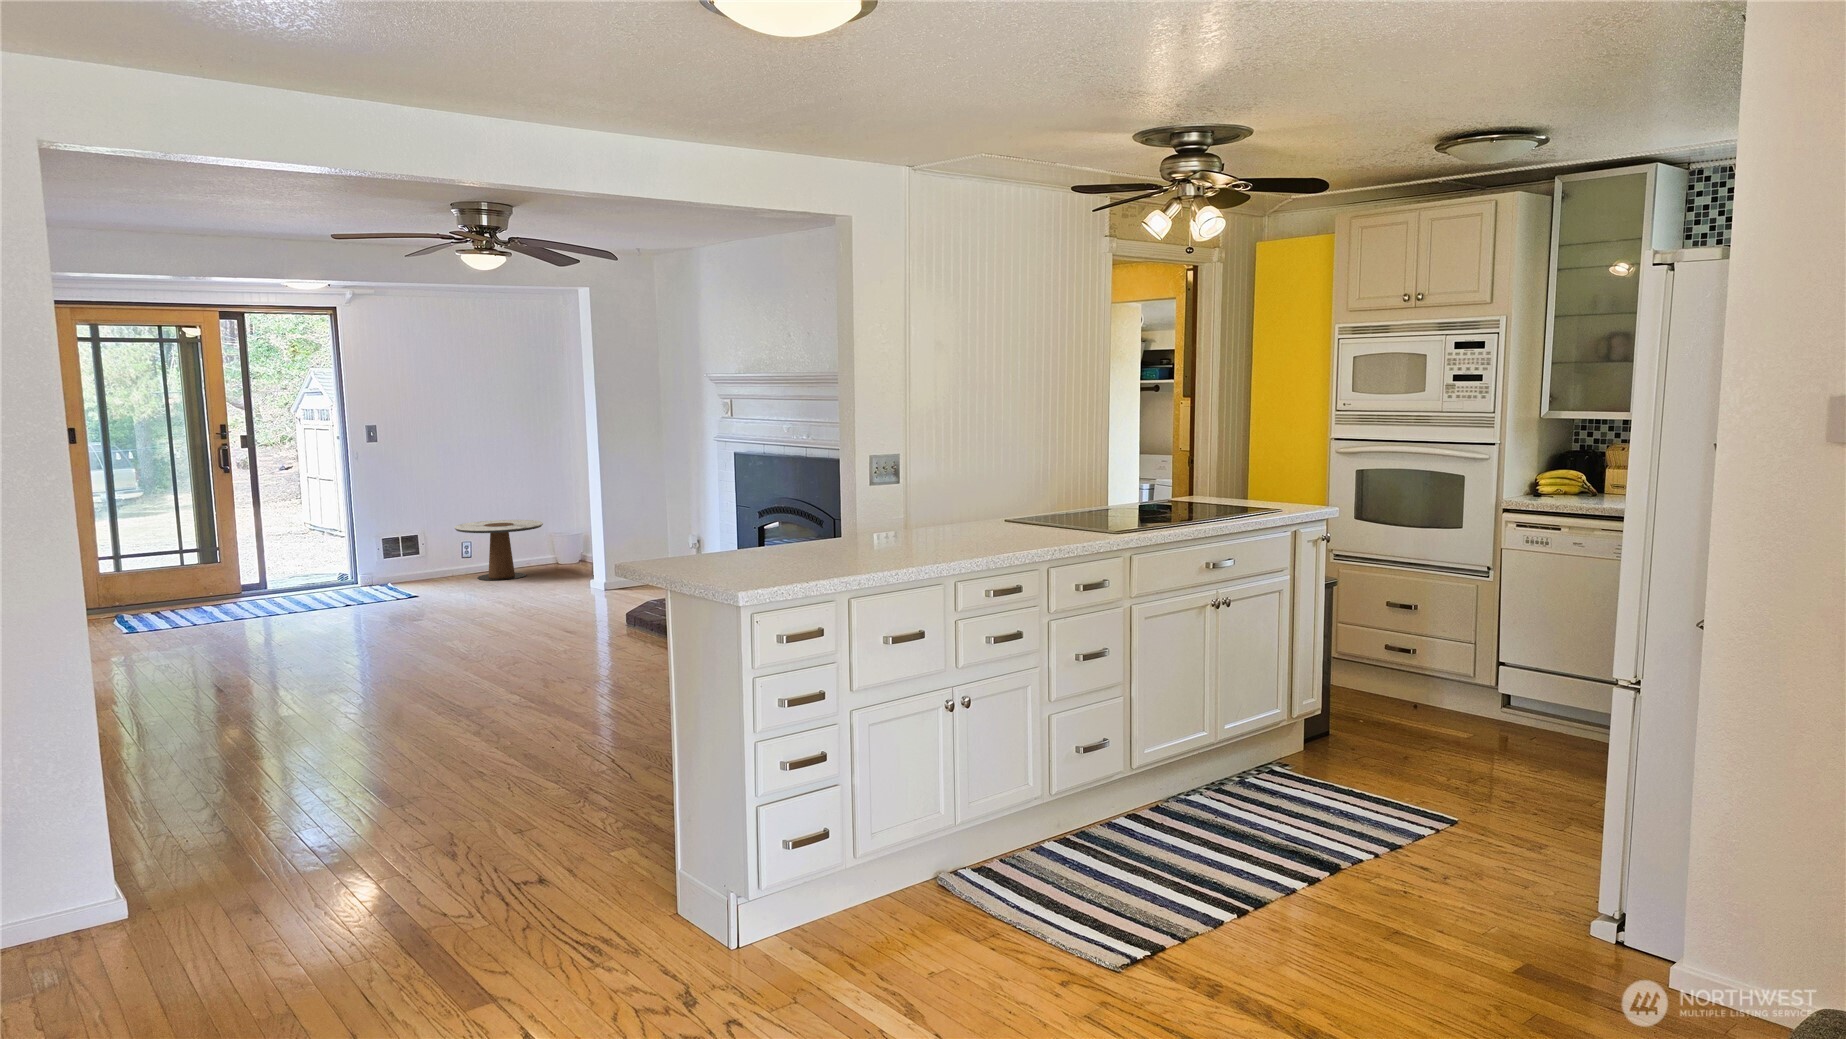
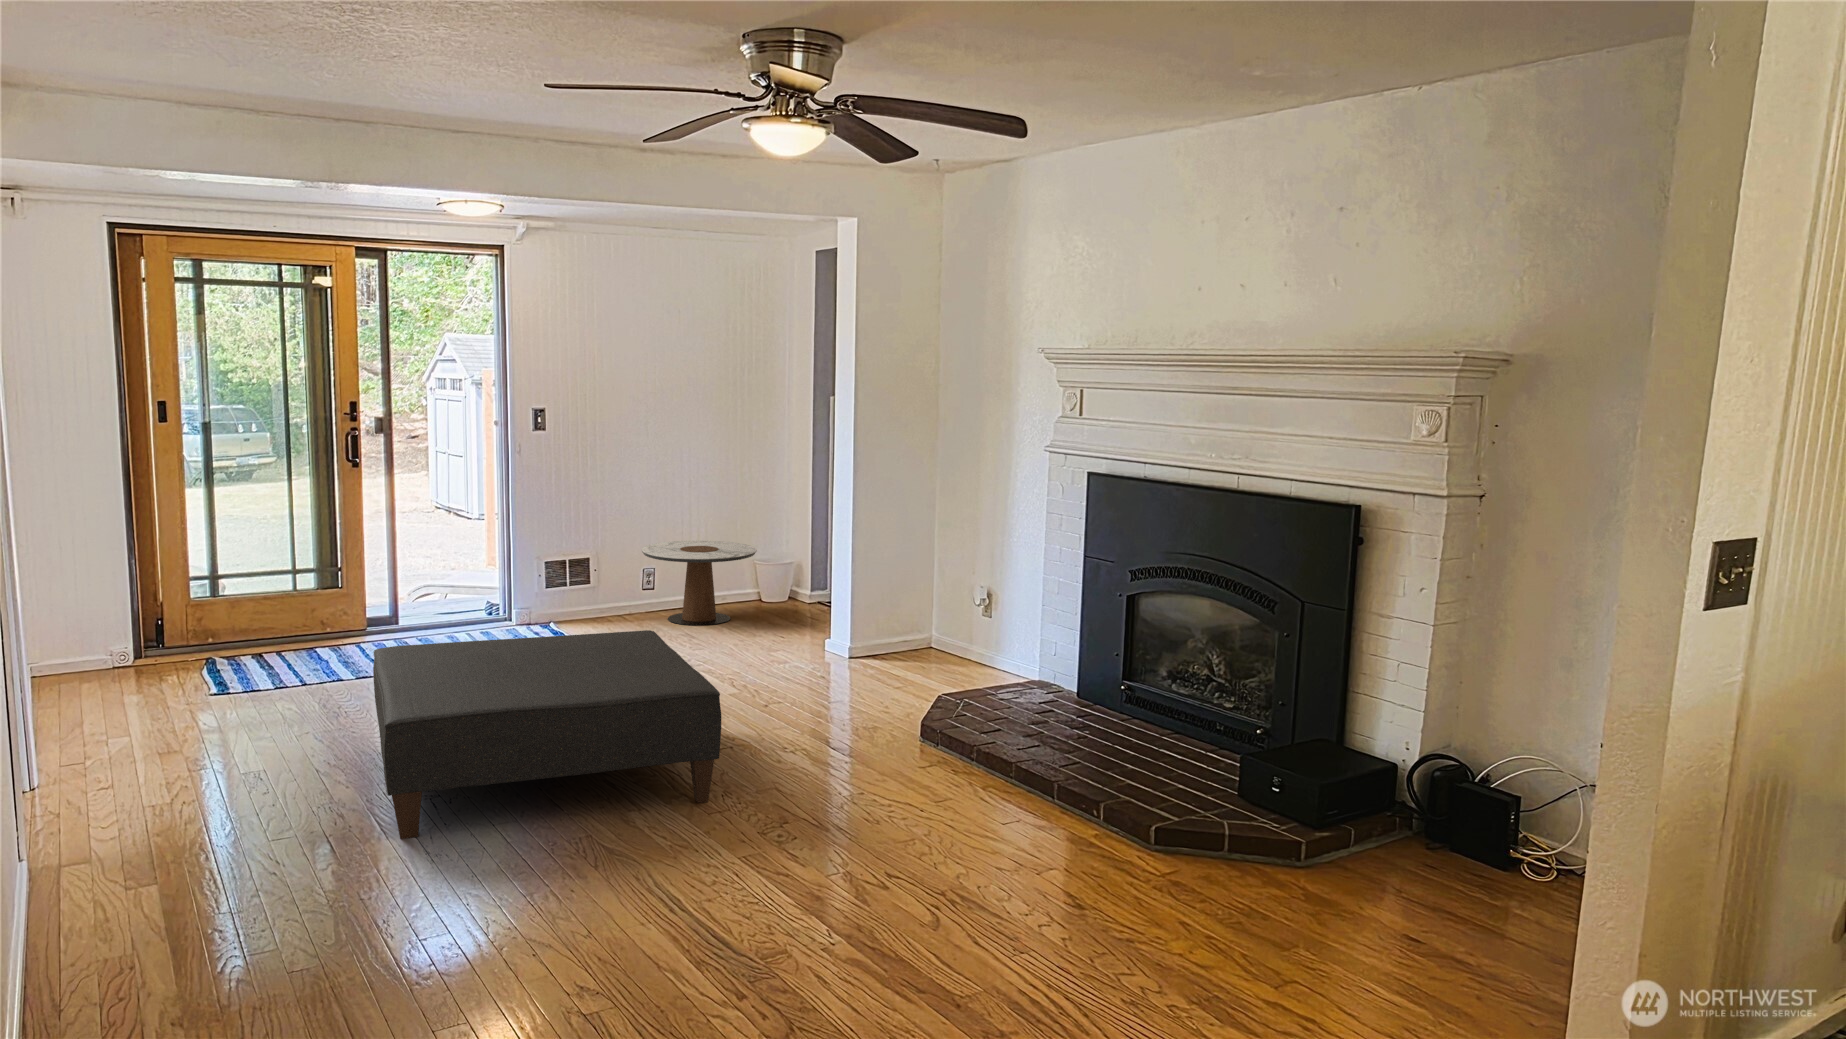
ottoman: none [243,568,482,693] -> present [373,630,721,839]

